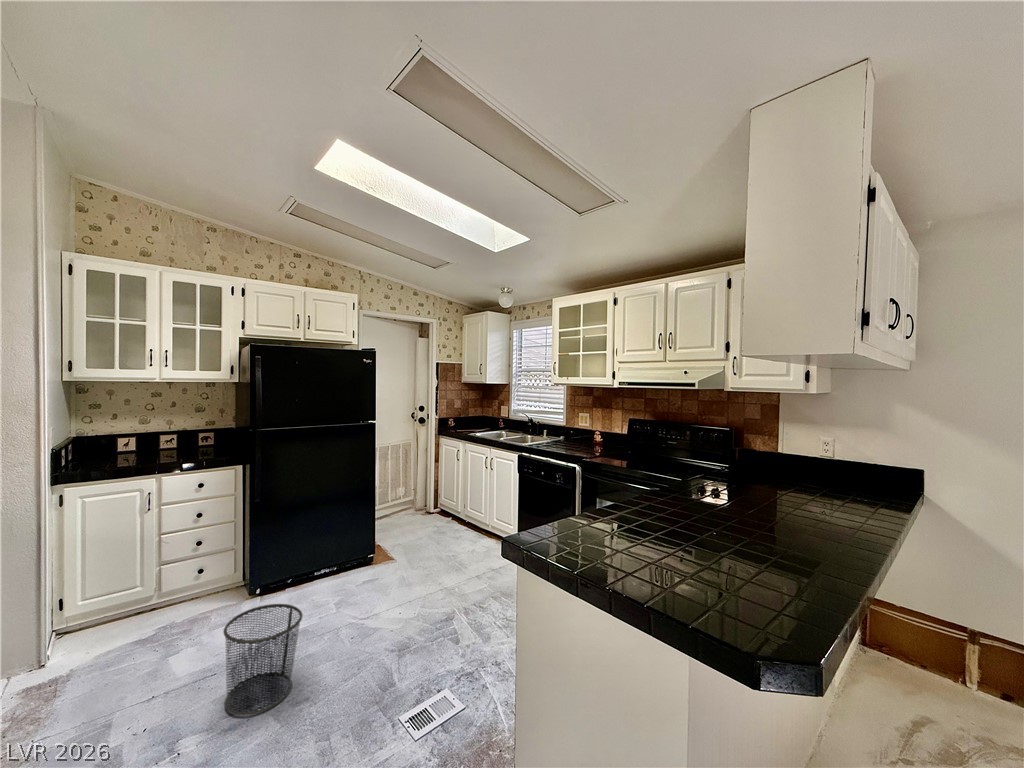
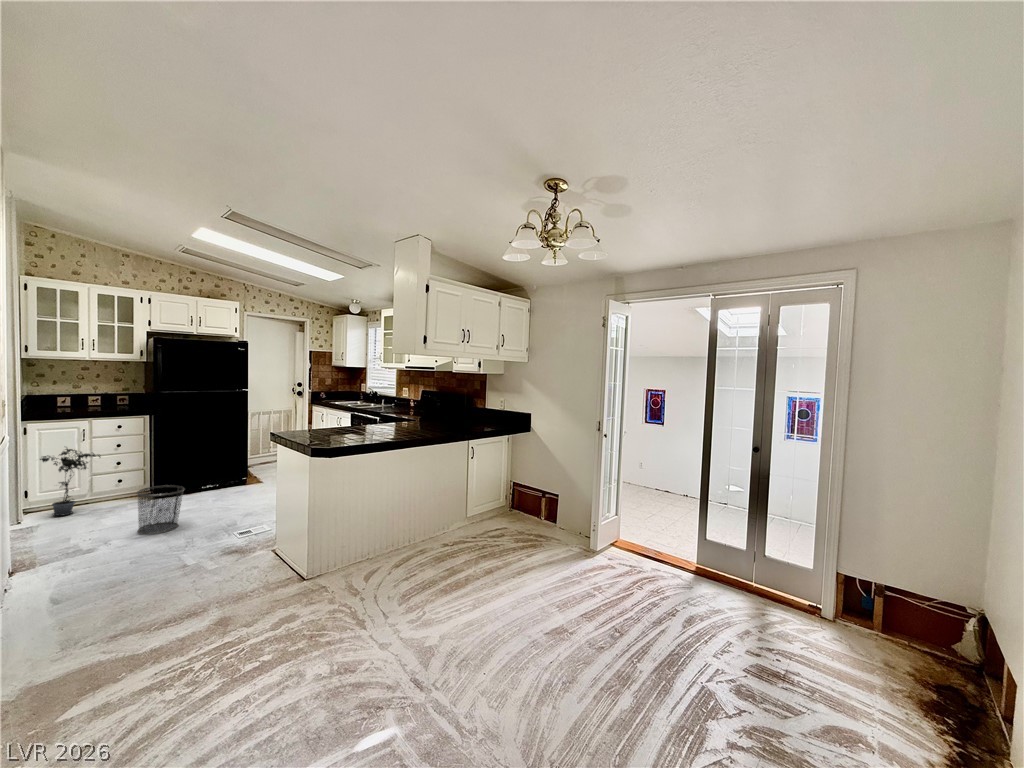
potted plant: none [72,523,173,642] -> present [40,449,100,516]

